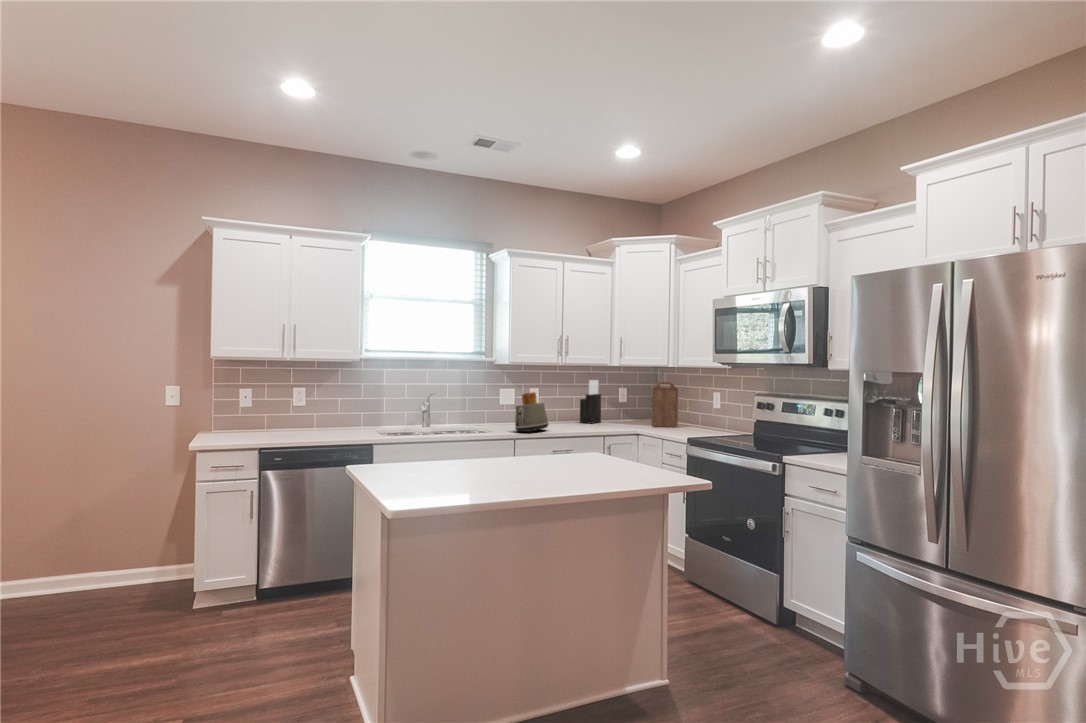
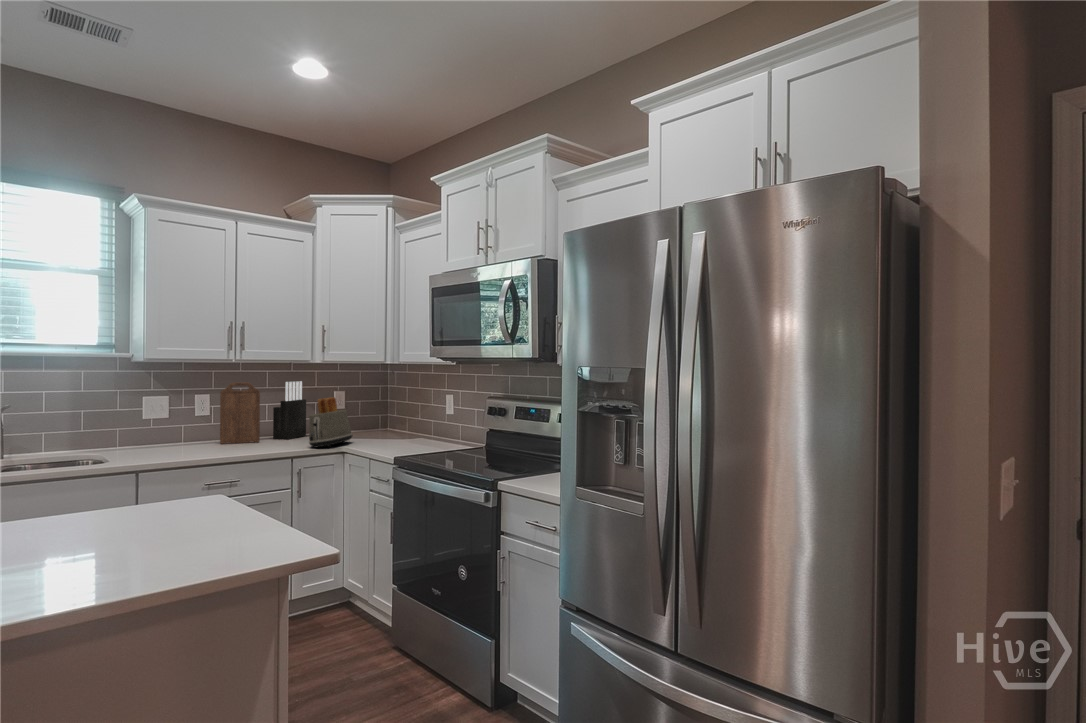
cutting board: present [651,382,678,427] -> present [220,383,260,444]
toaster: present [515,392,549,433] -> present [309,397,353,448]

